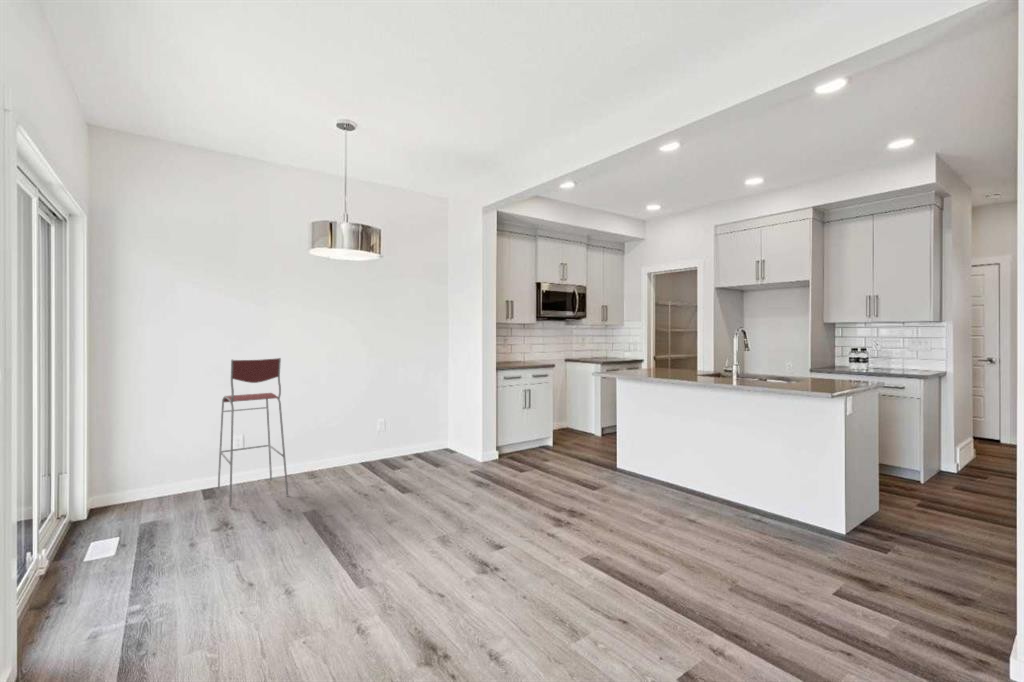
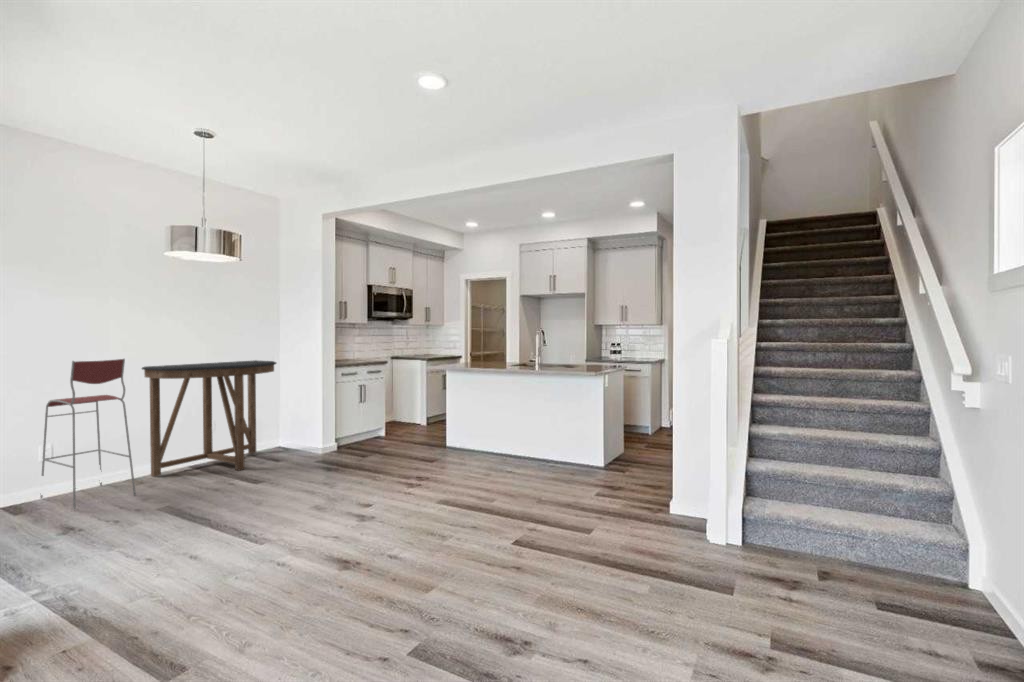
console table: none [307,361,435,477] -> present [142,360,276,476]

